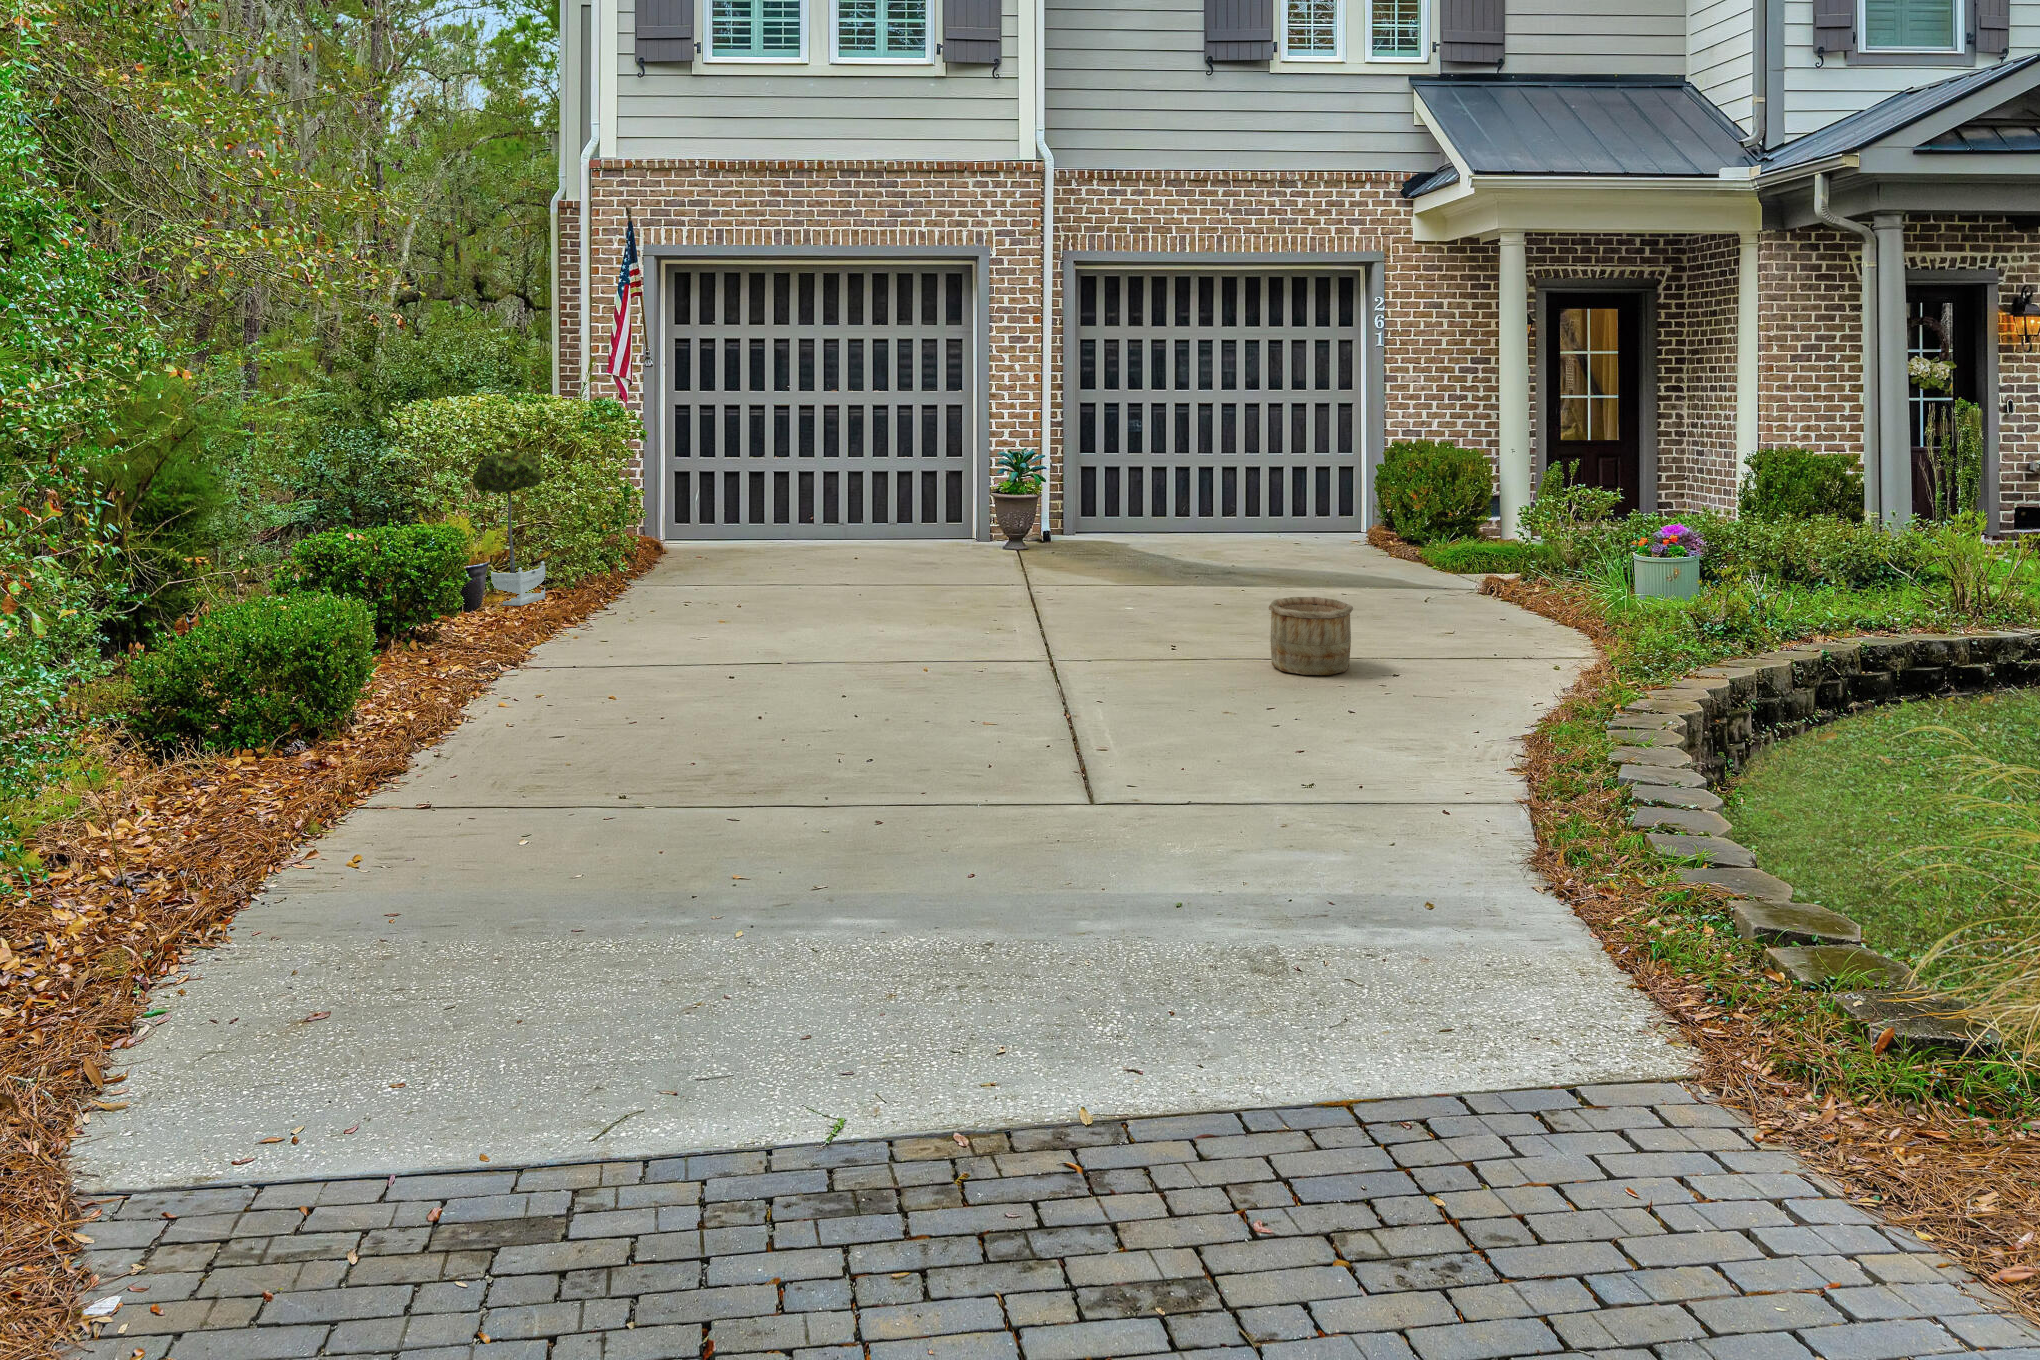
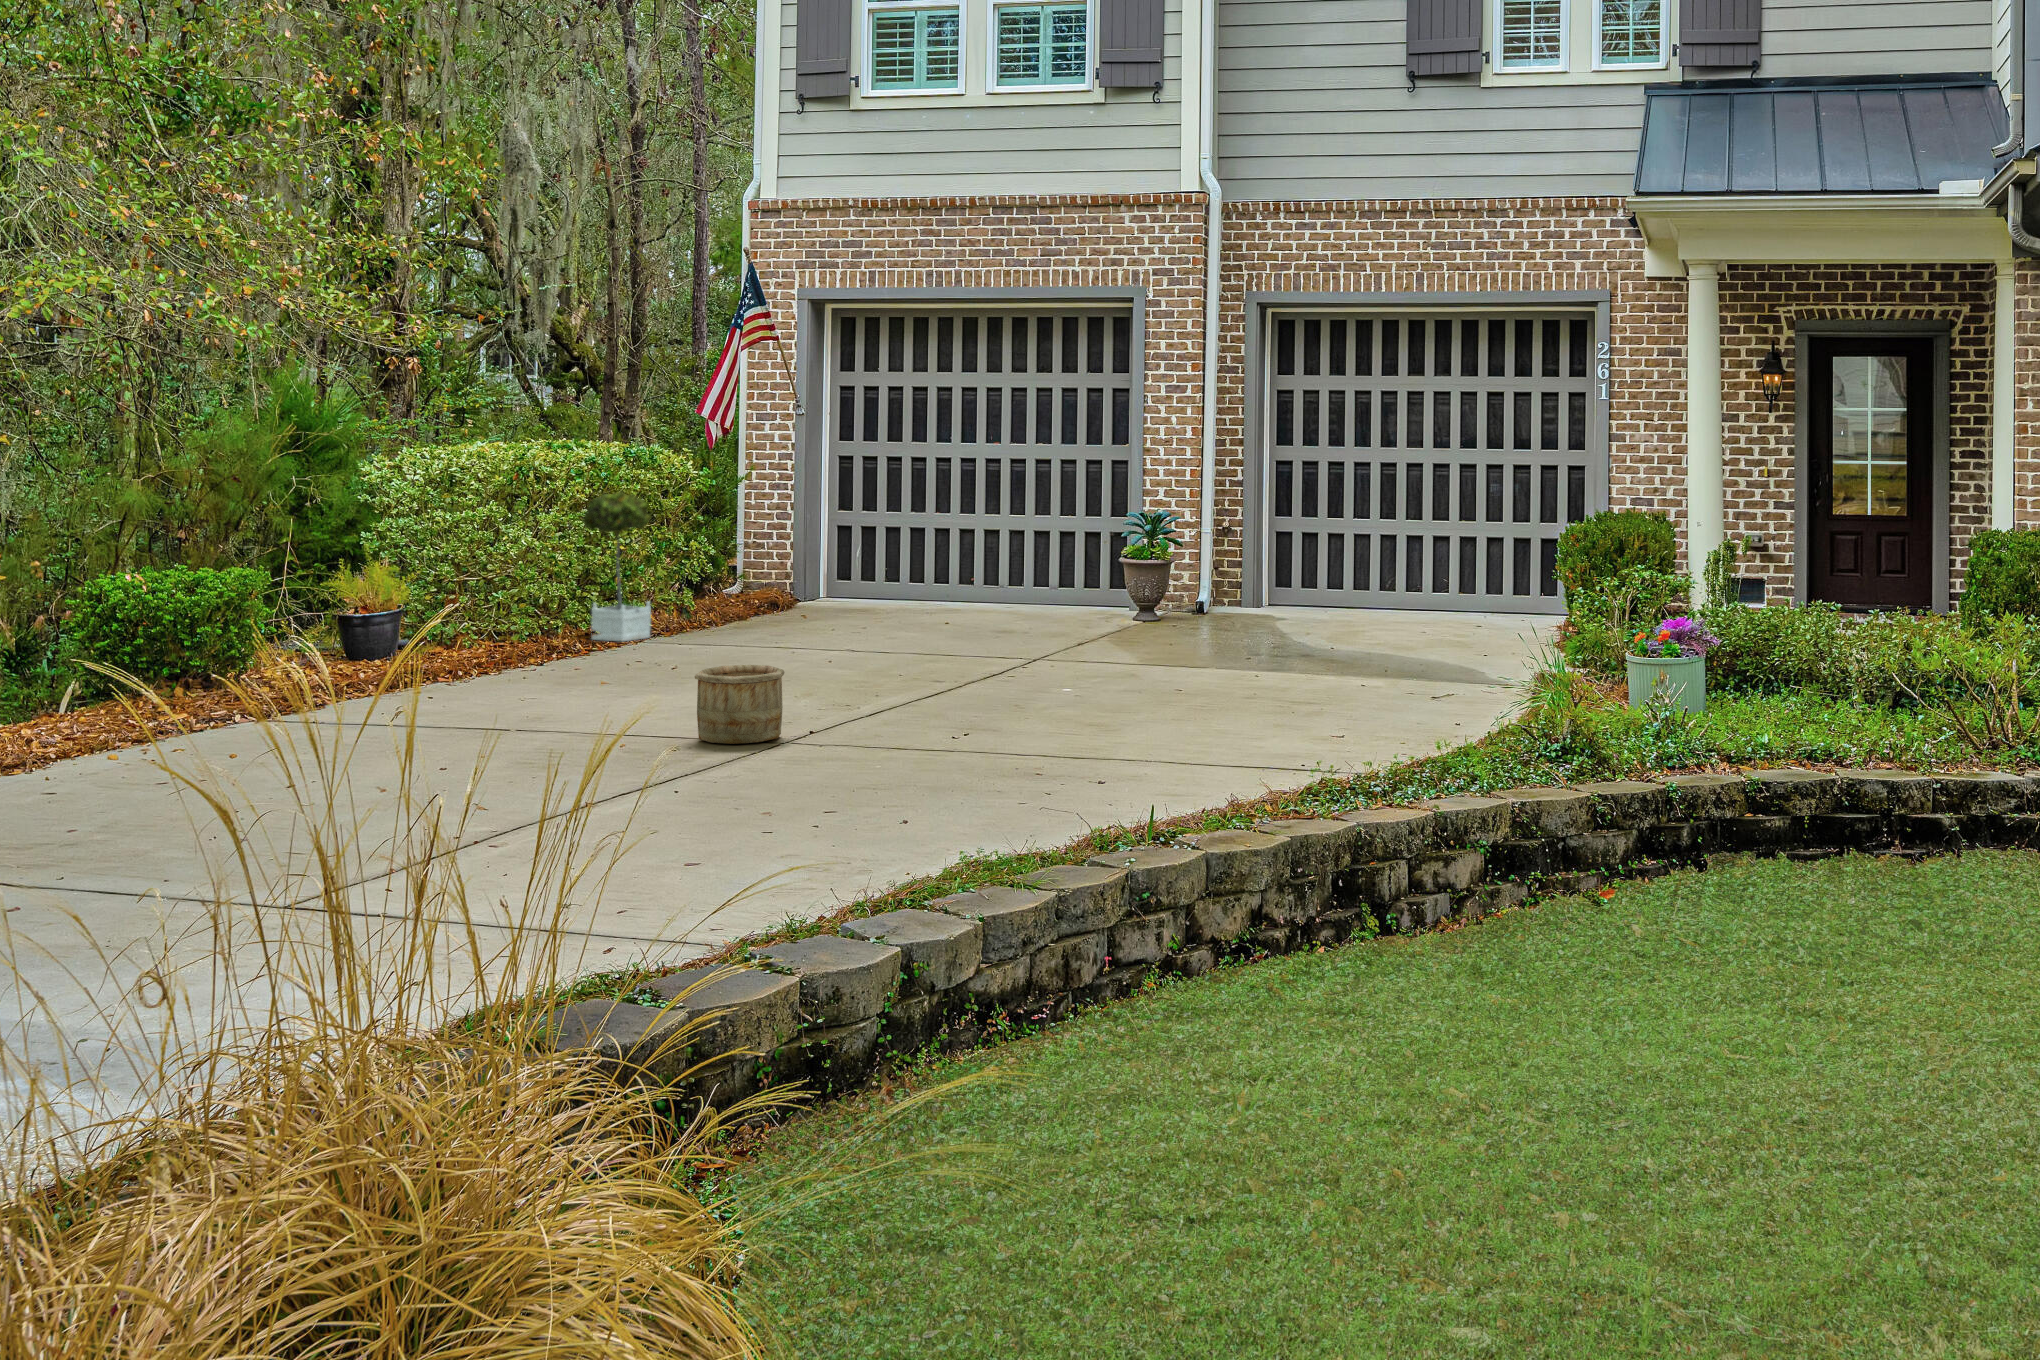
wooden bucket: present [1269,597,1353,675] -> present [695,665,785,744]

